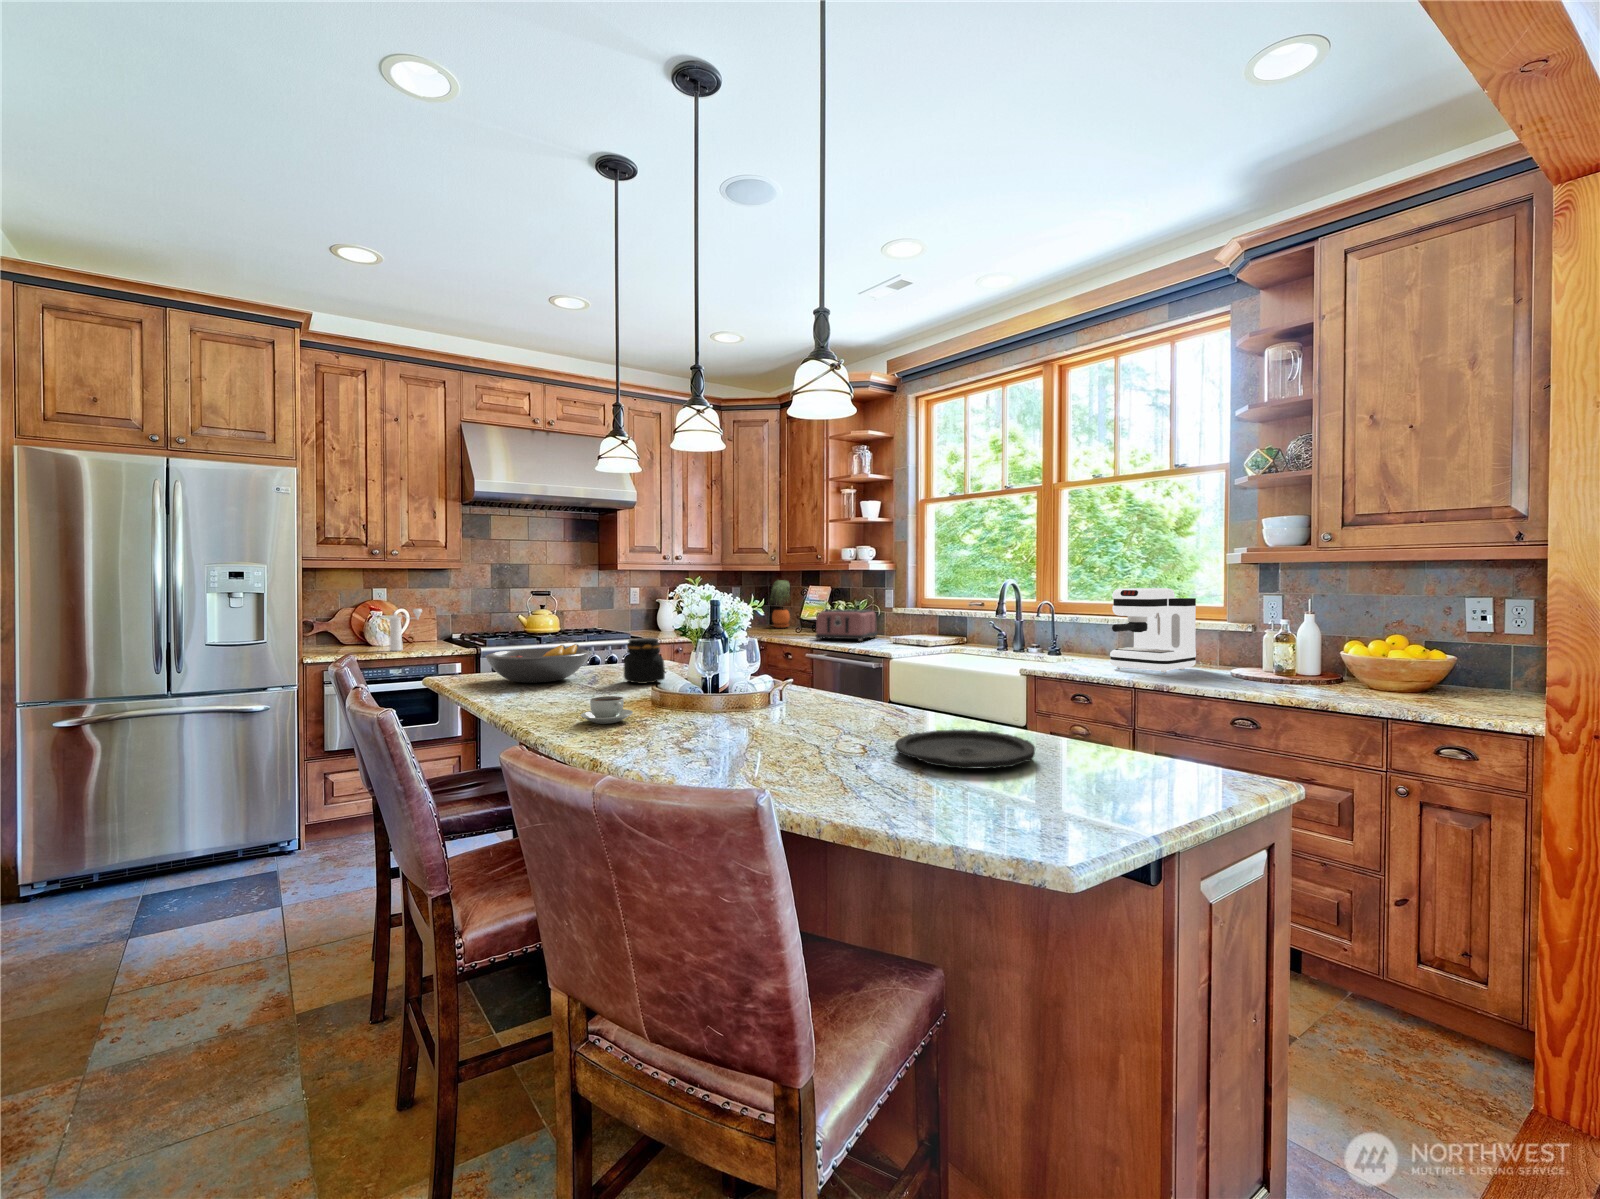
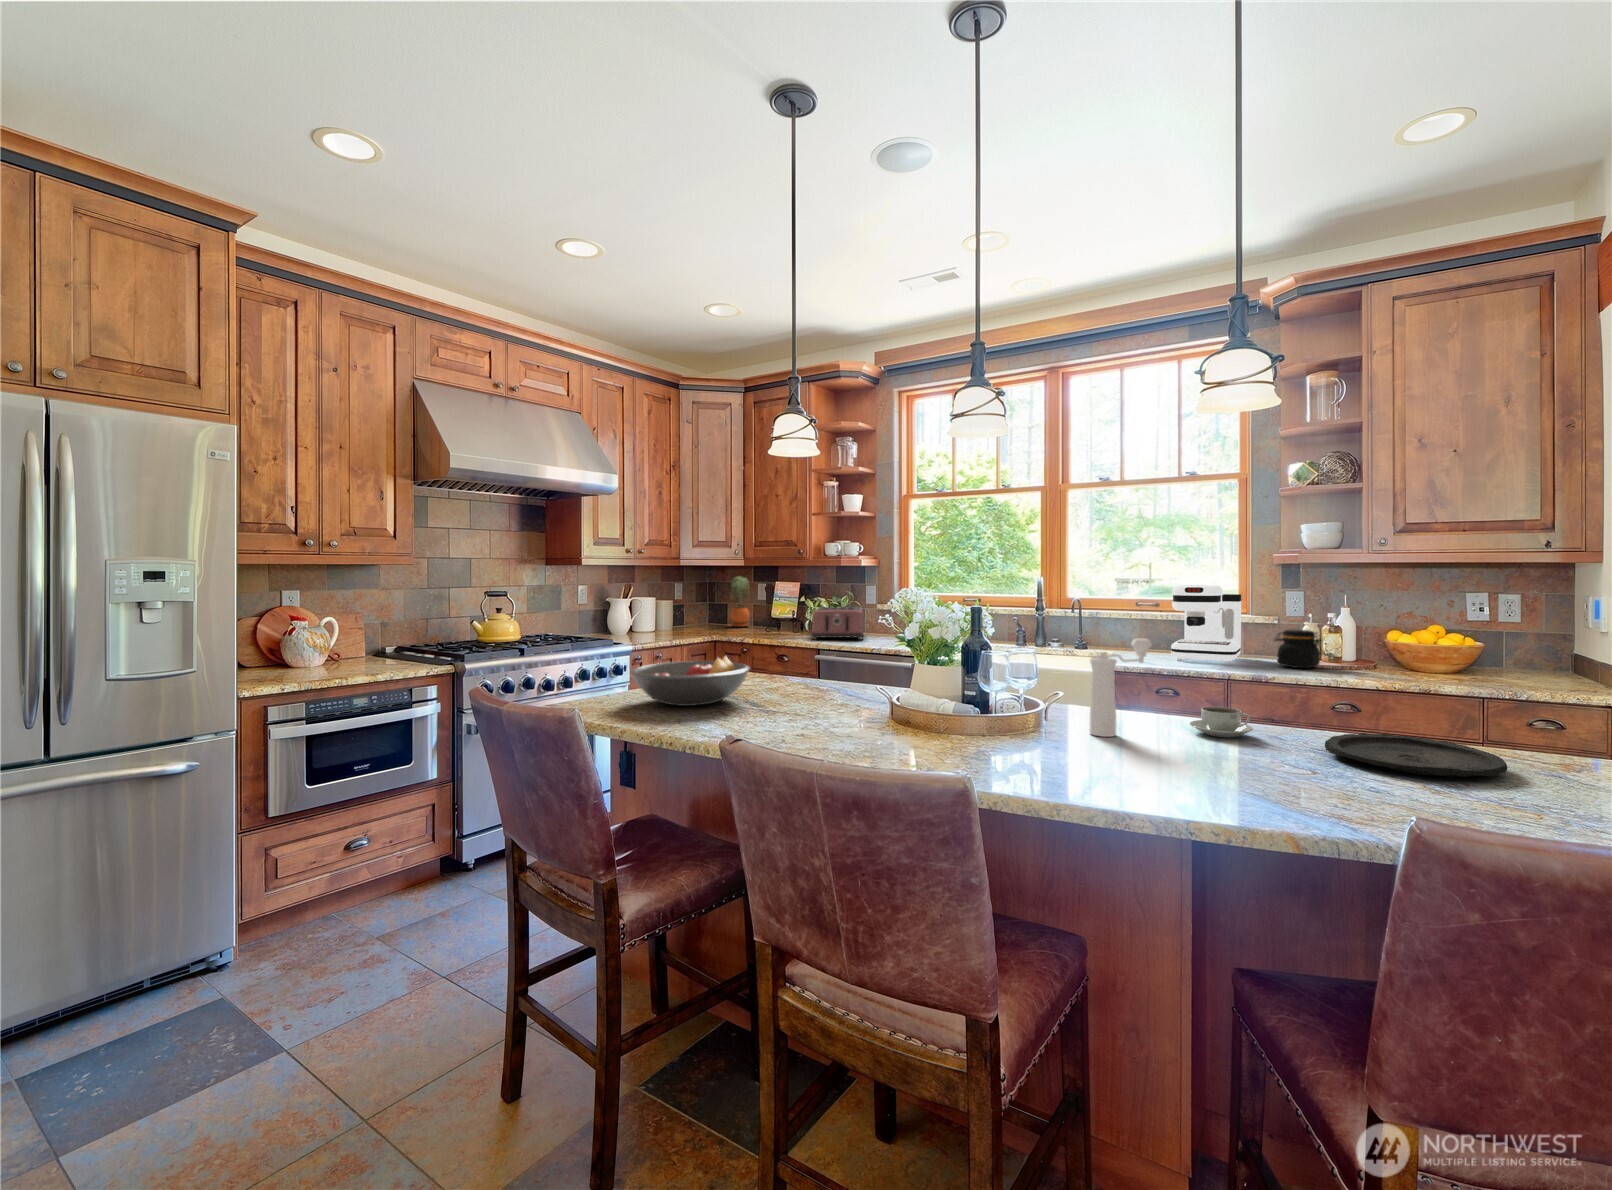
pepper mill: present [389,609,422,651] -> present [1090,639,1152,737]
jar: present [624,638,665,684] -> present [1275,630,1323,668]
coffee cup: present [581,696,633,724] -> present [1190,707,1253,737]

